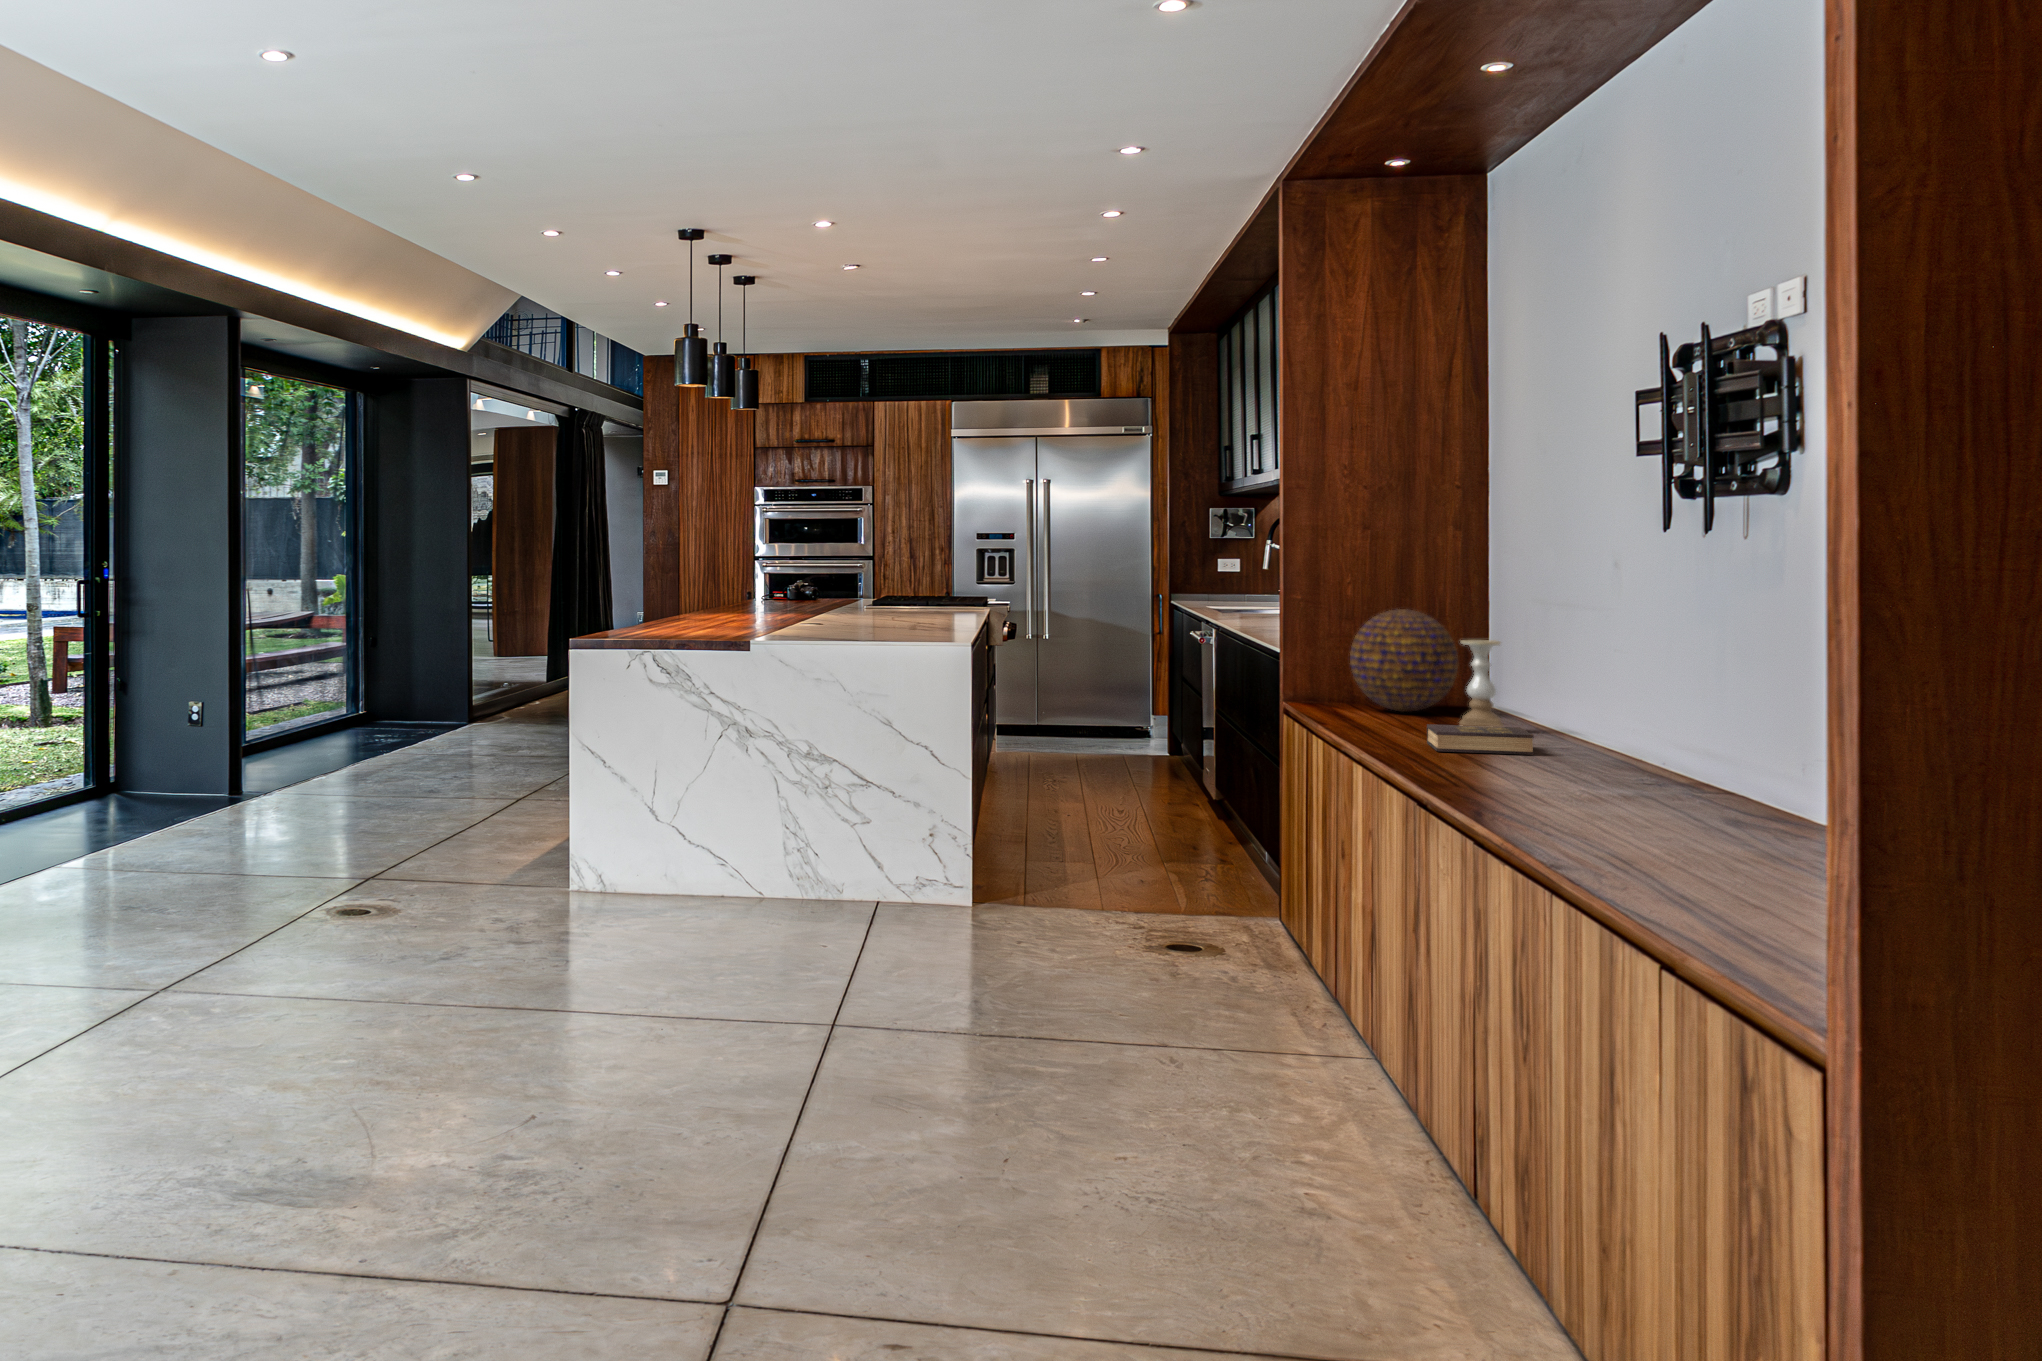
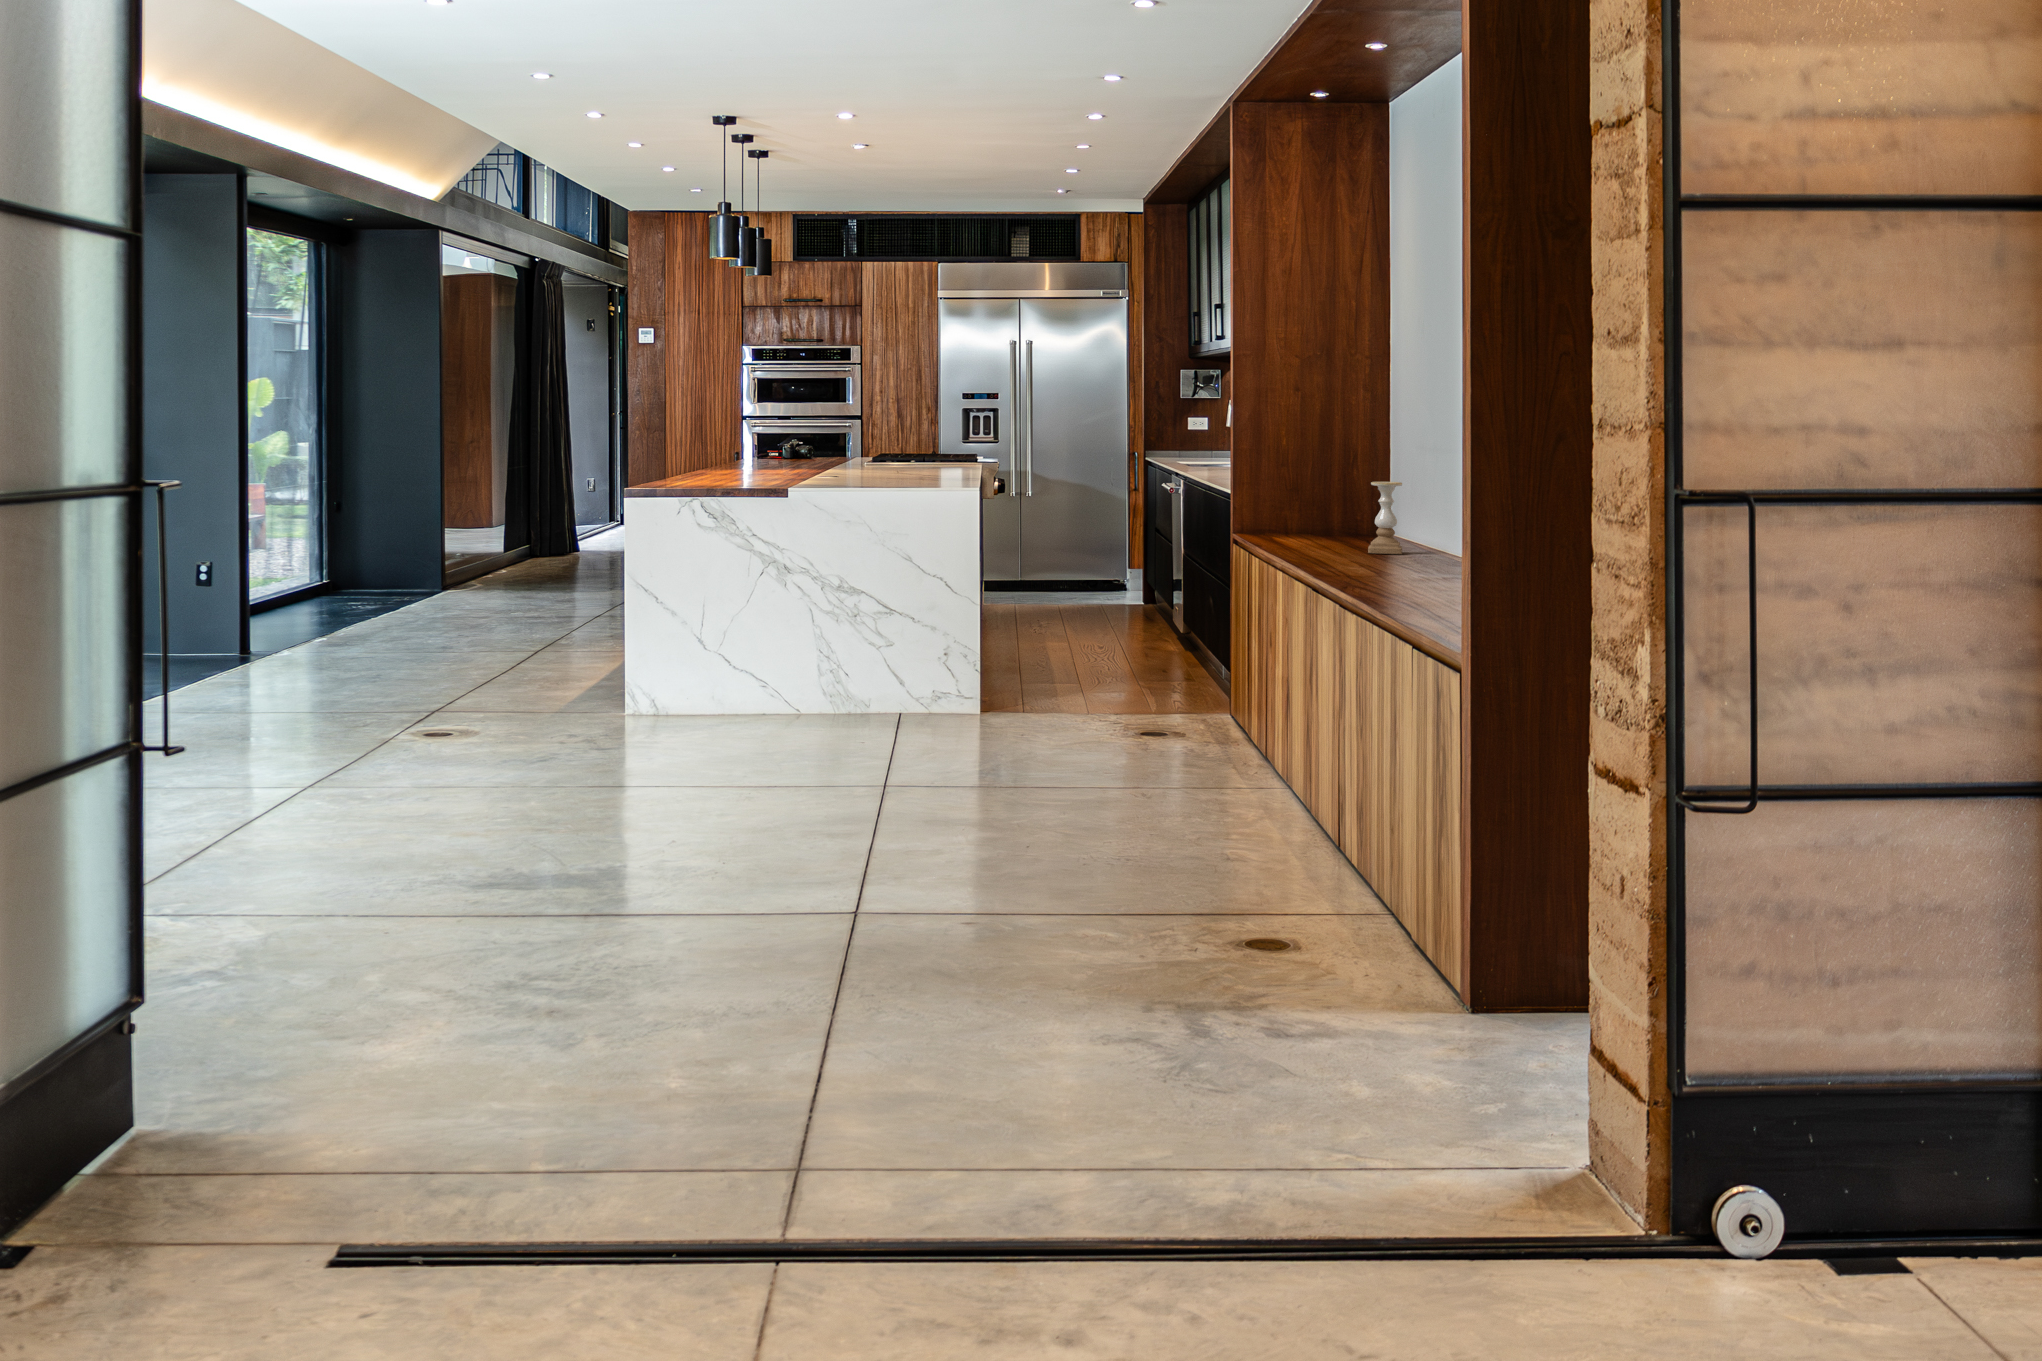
decorative orb: present [1350,609,1458,712] -> none [1289,459,1374,541]
hardback book: present [1427,724,1534,755] -> none [1340,546,1417,567]

